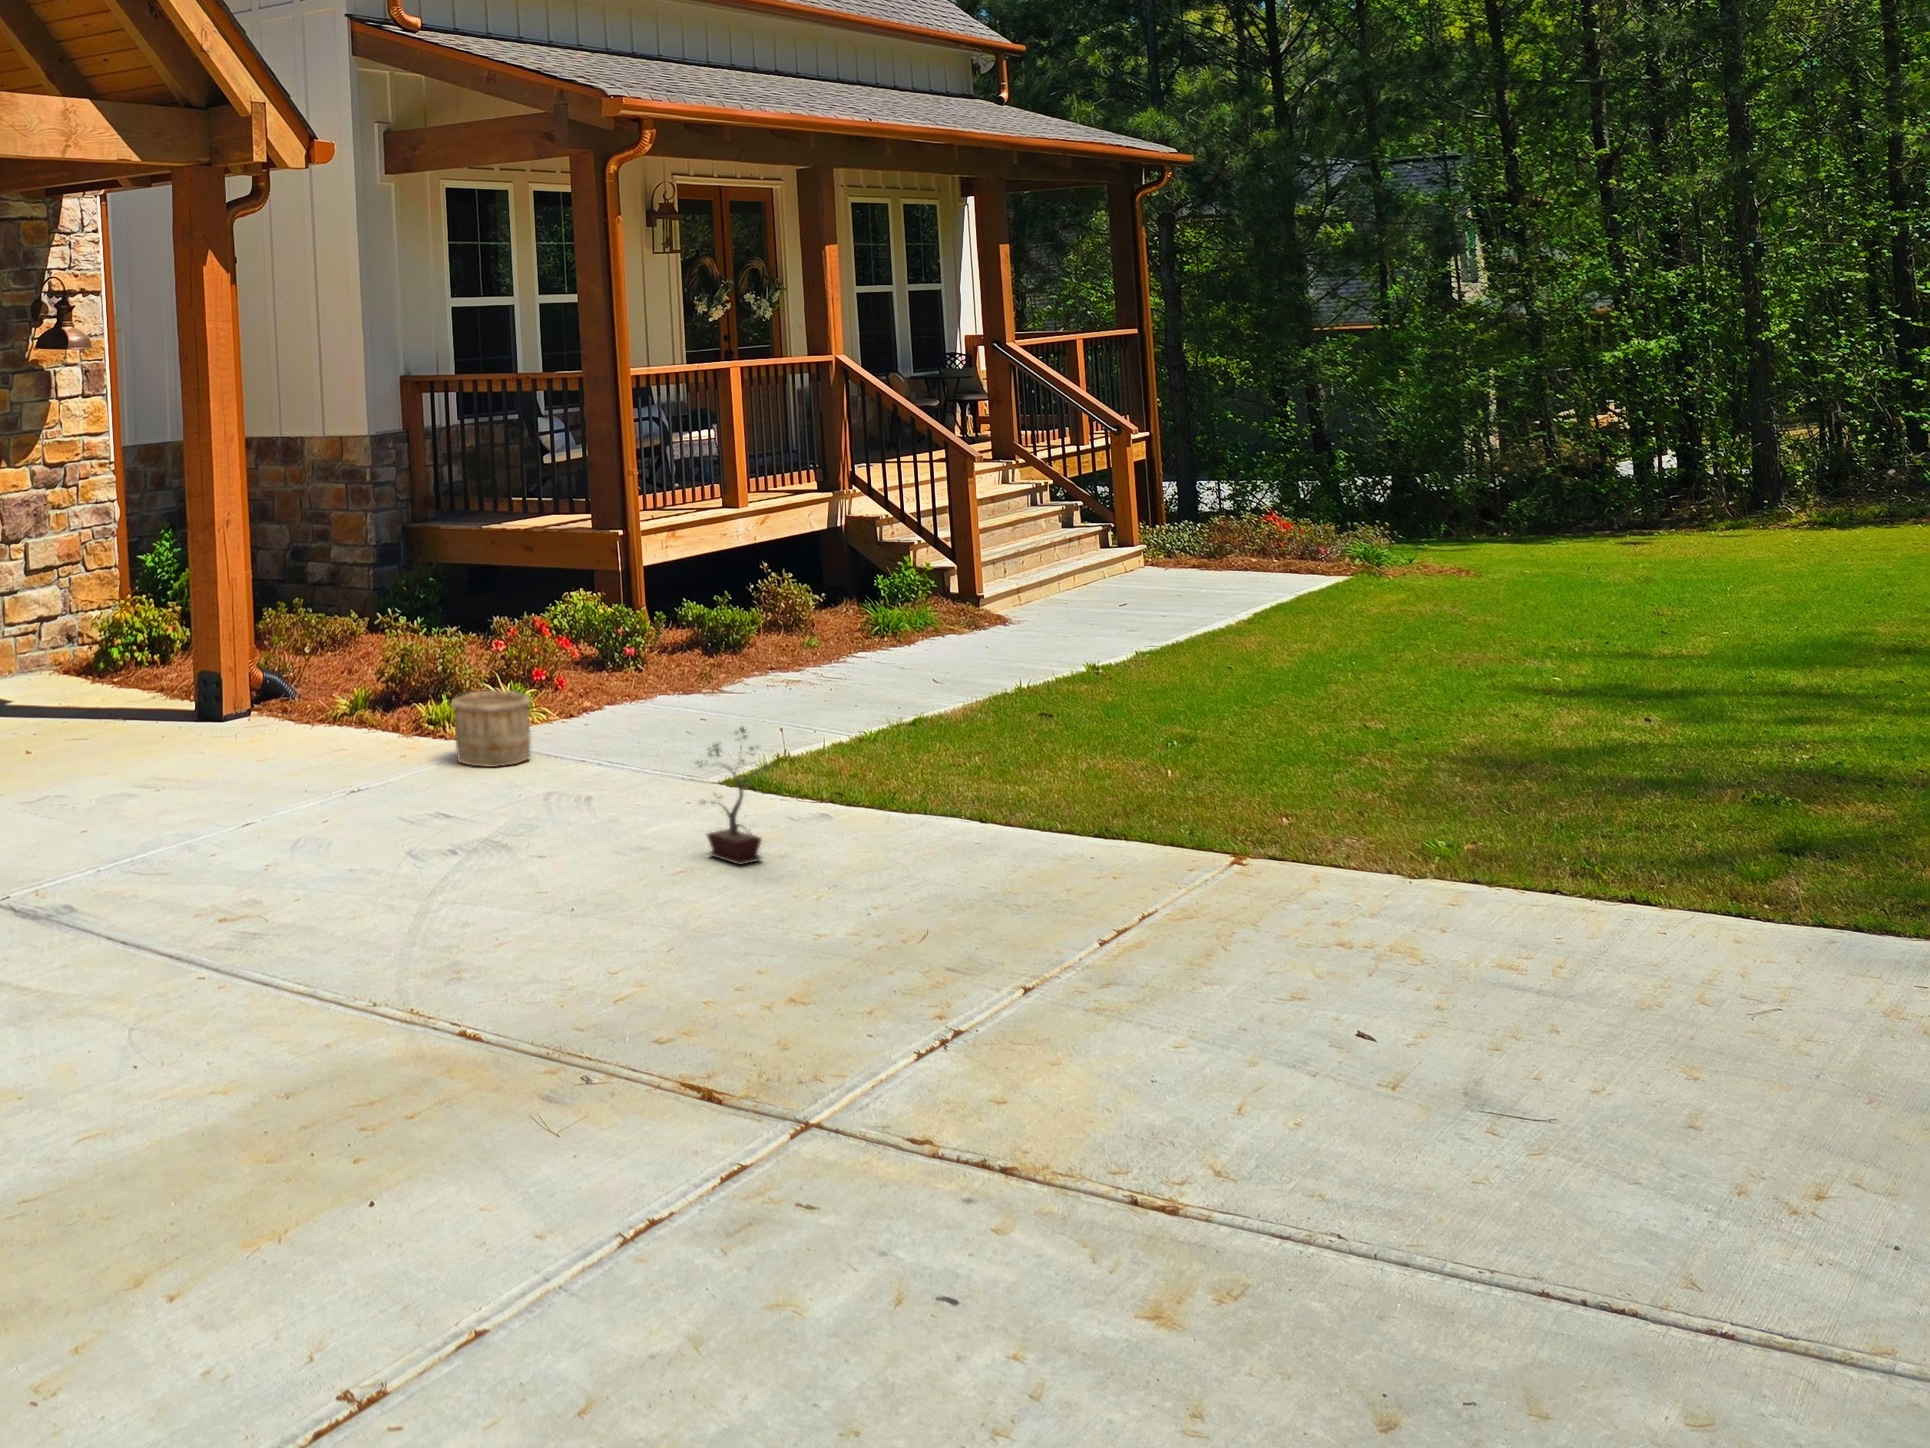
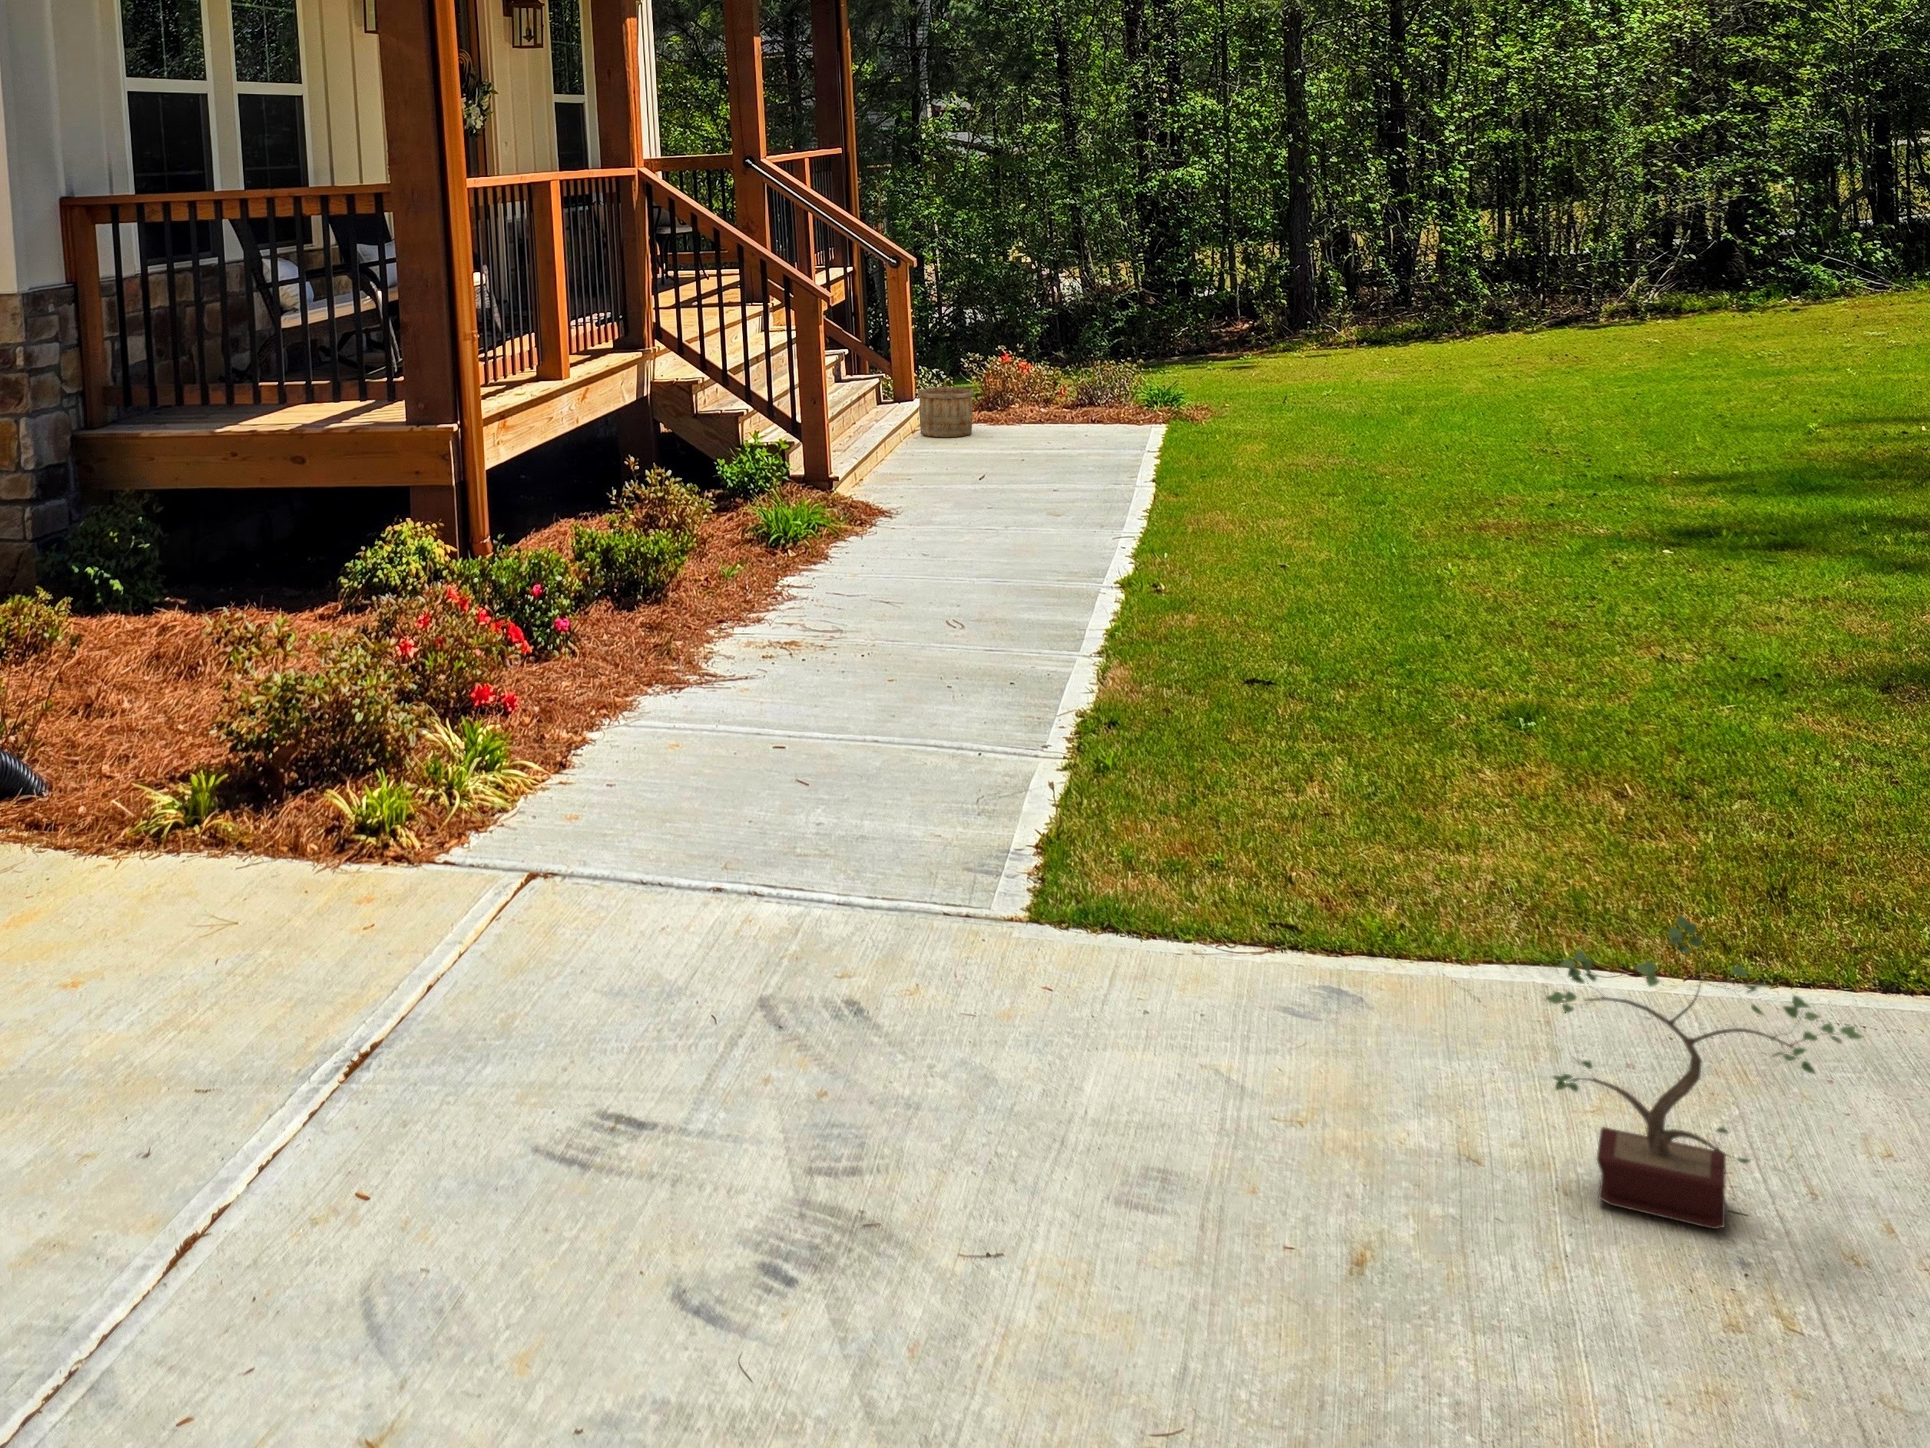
wooden bucket: present [452,691,530,767] -> present [918,387,974,437]

